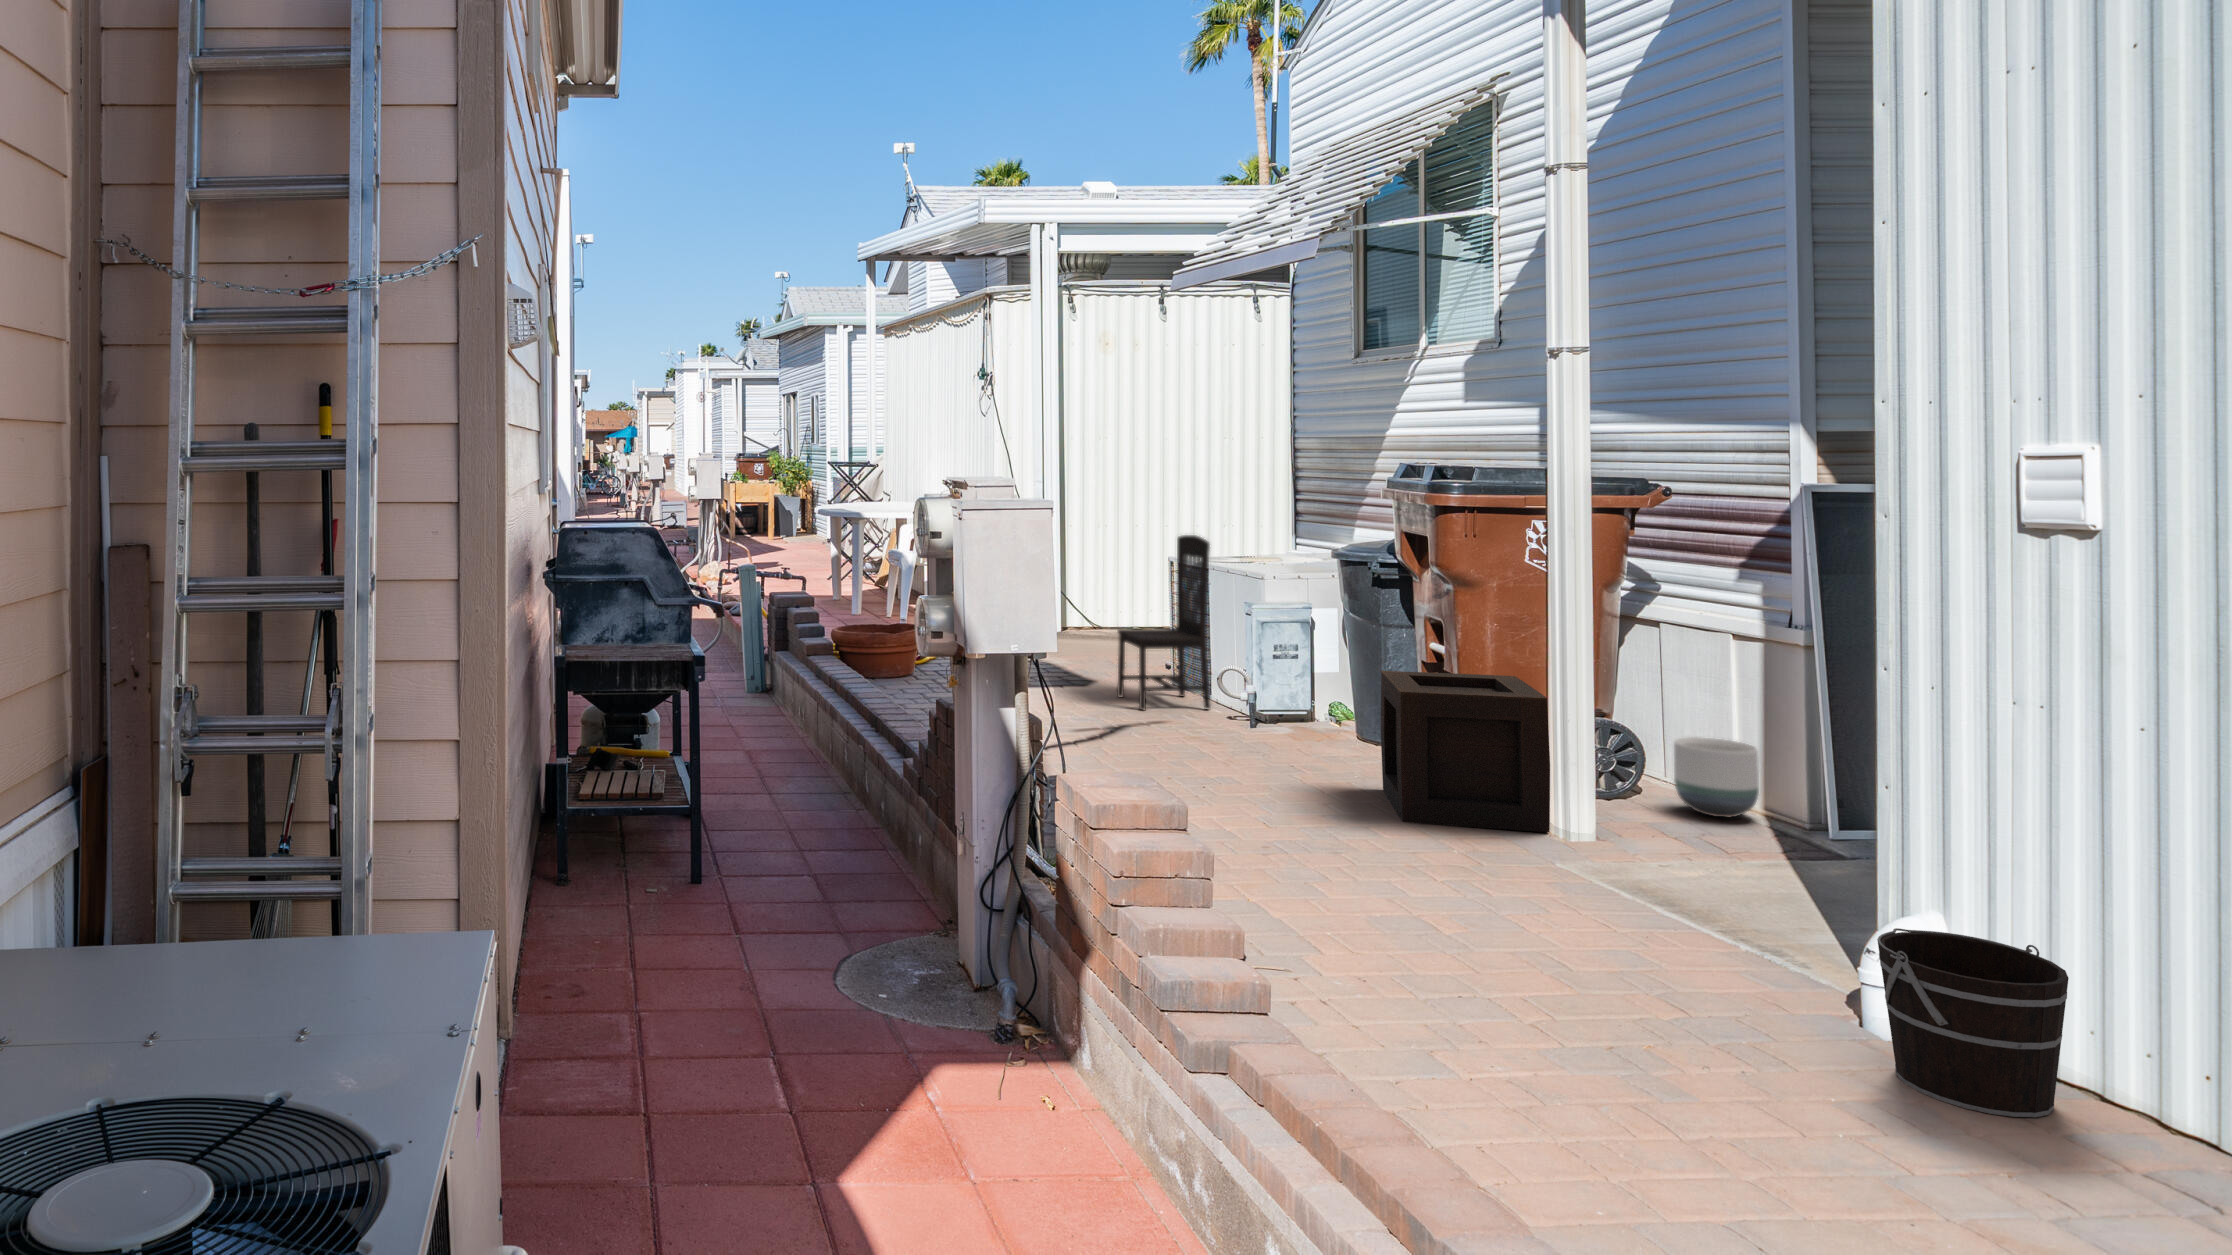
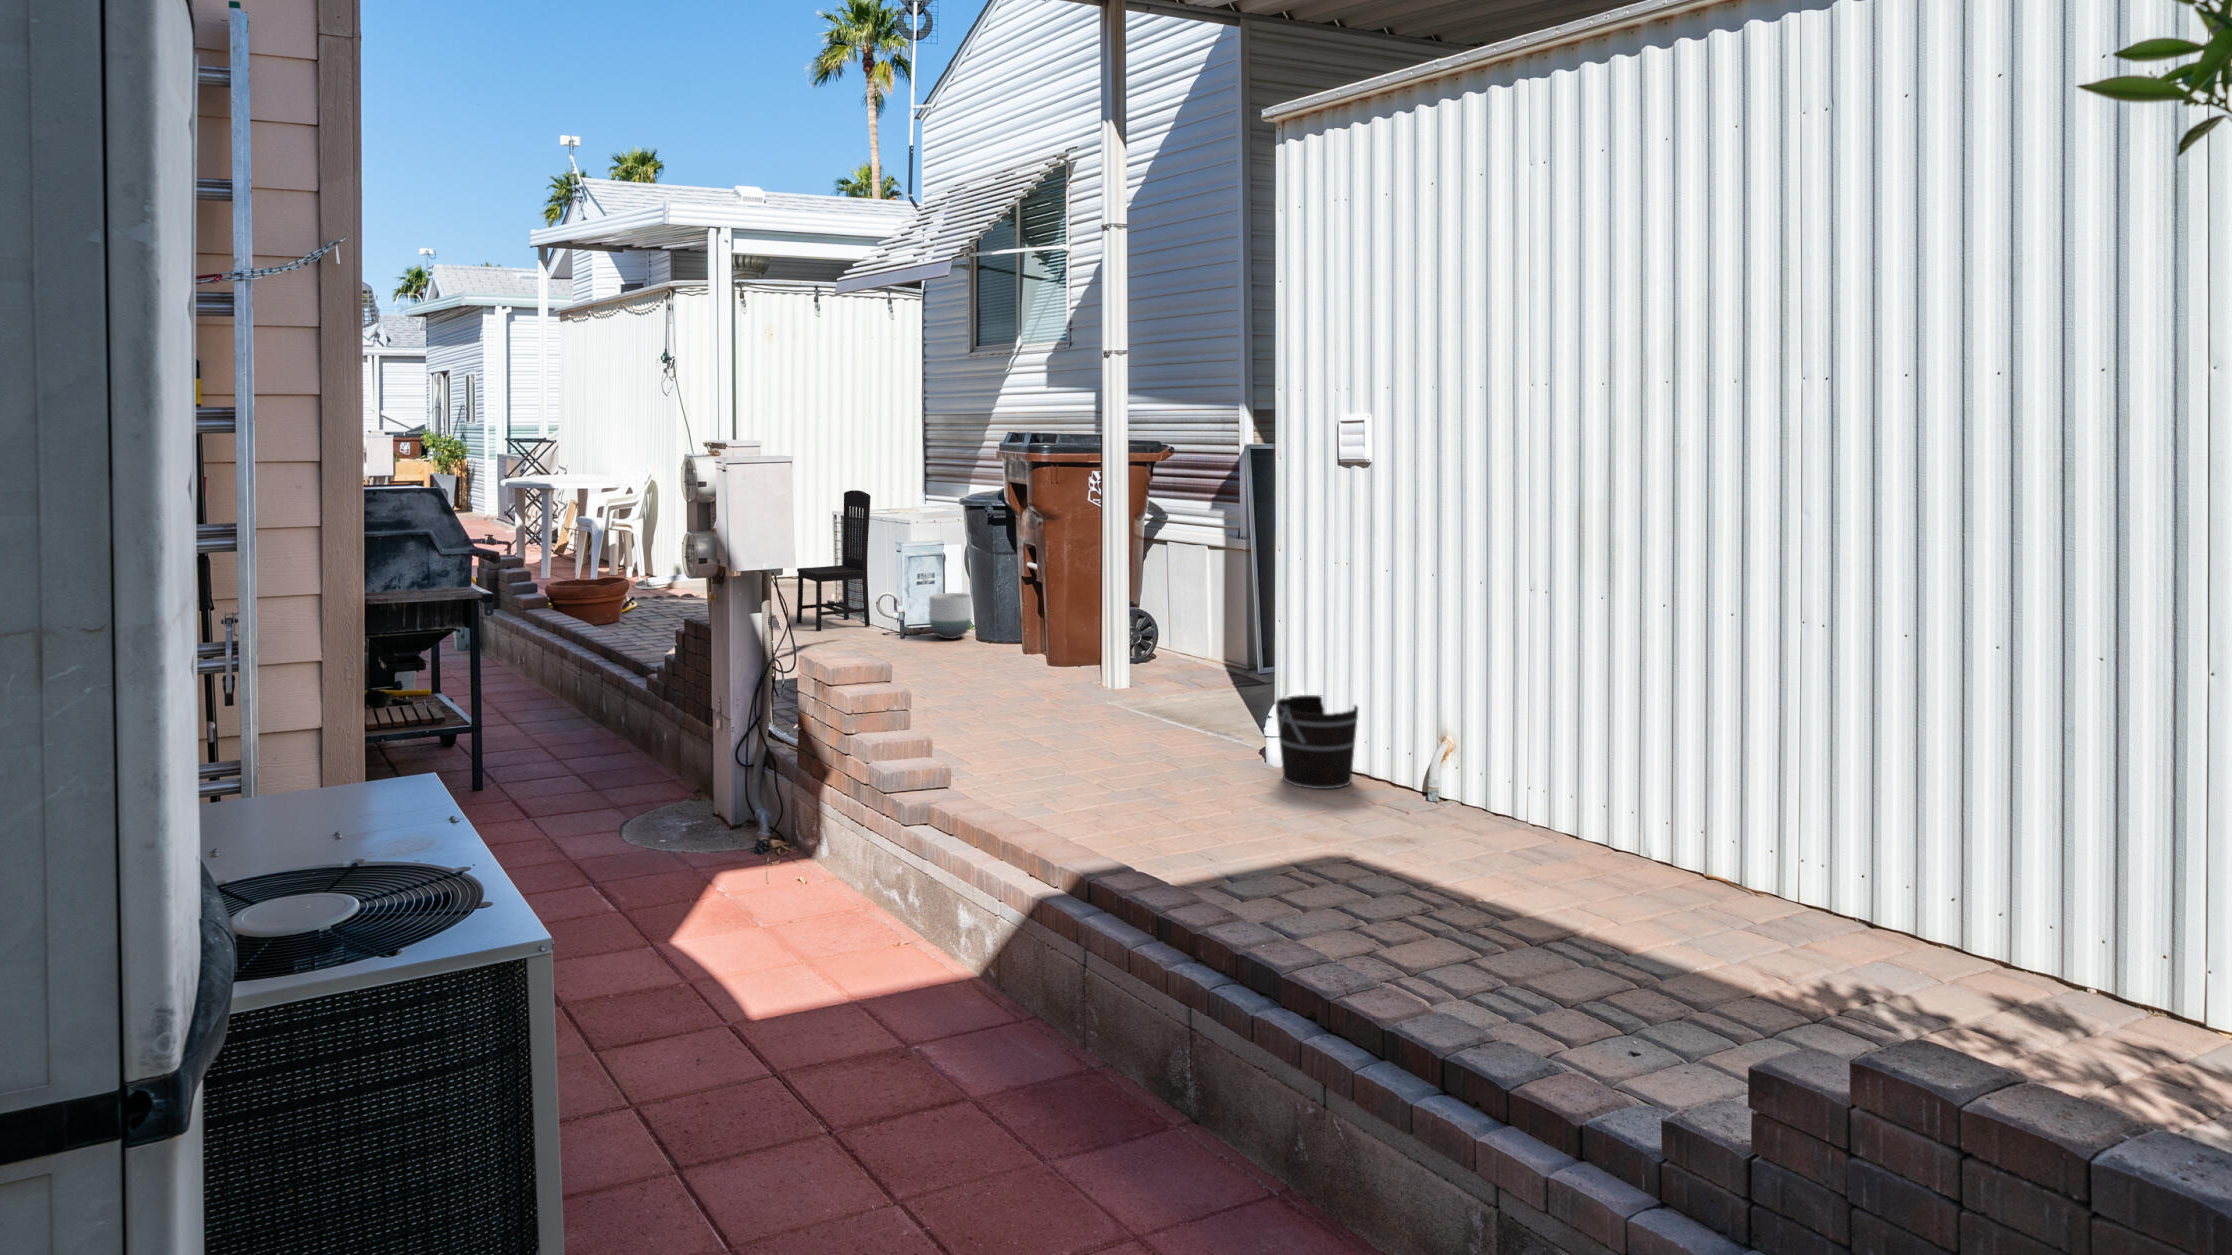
wooden crate: present [1381,671,1550,832] -> none [997,578,1103,685]
planter: present [1674,737,1759,817] -> present [929,593,971,639]

